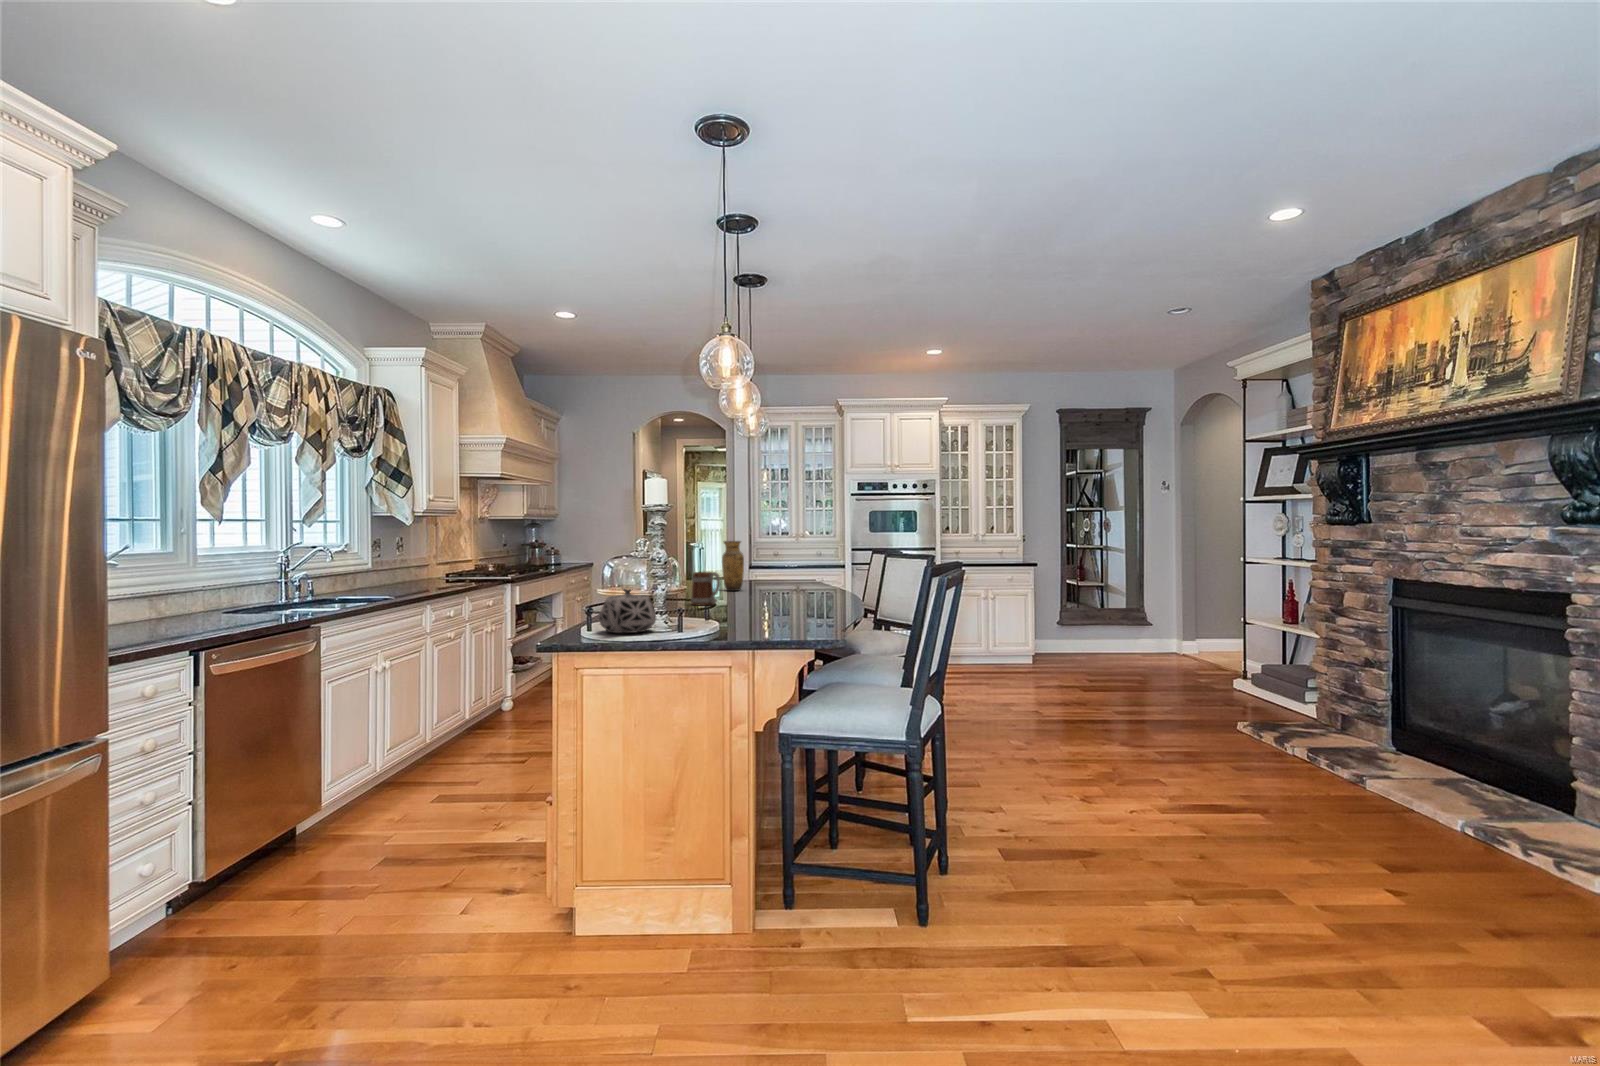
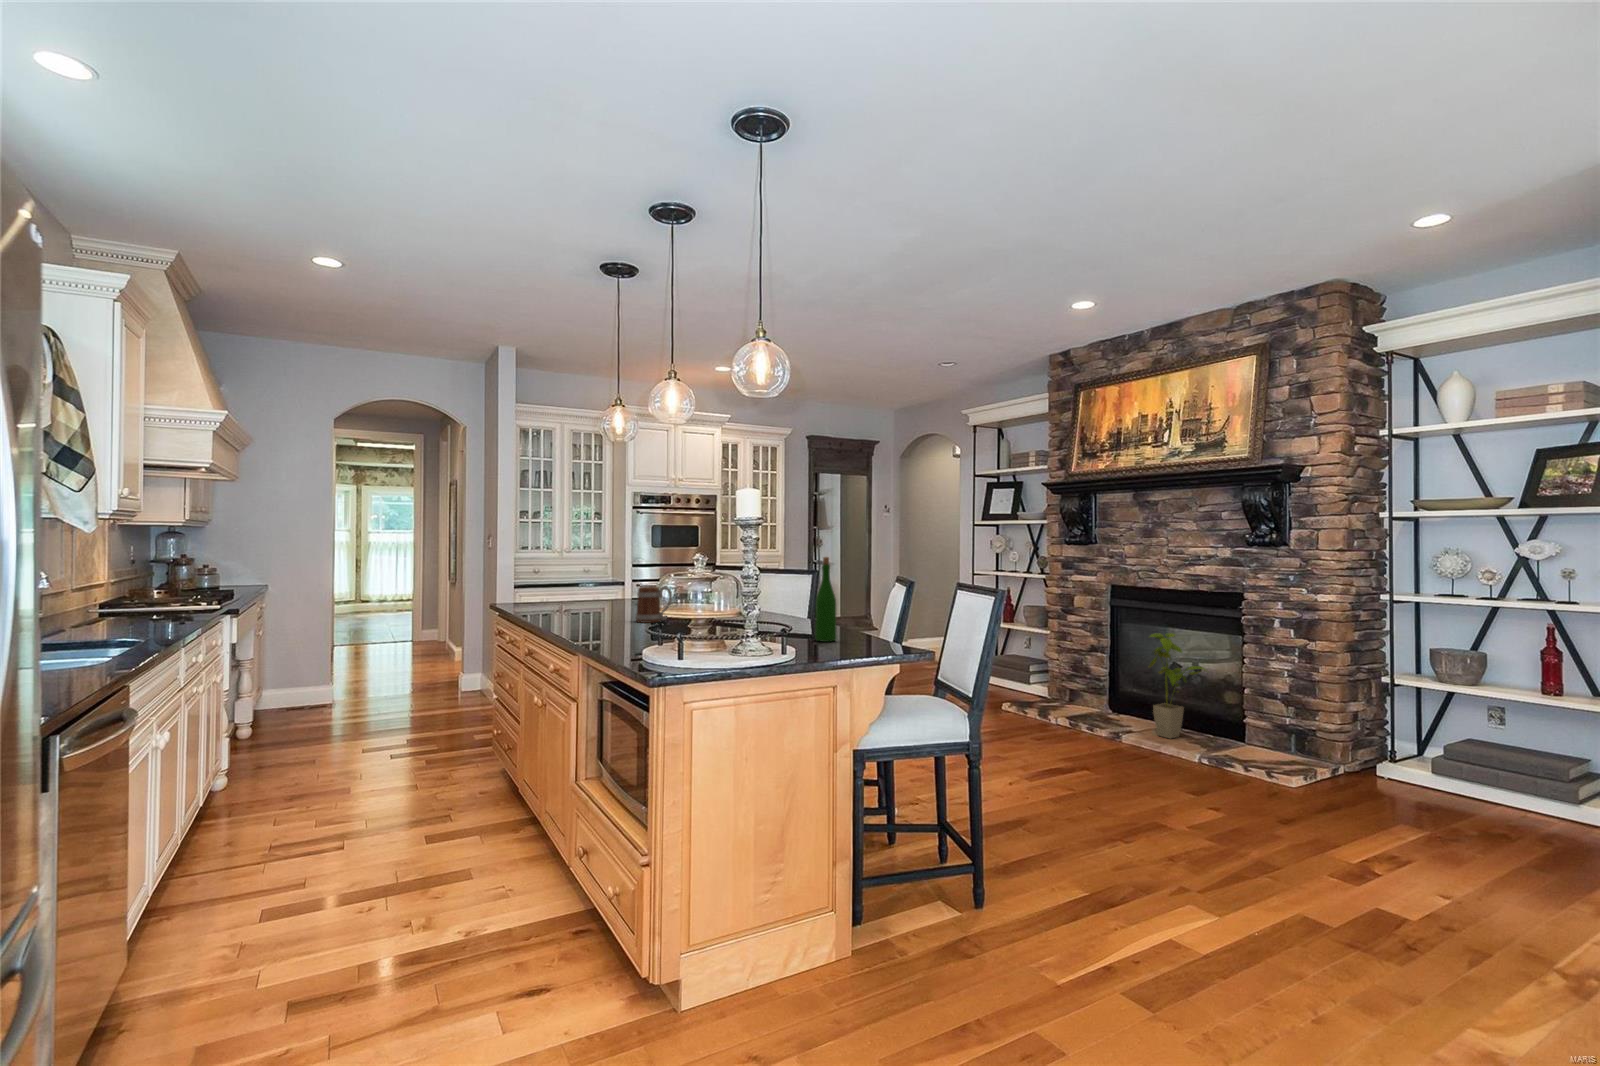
vase: present [722,541,744,591] -> none [603,553,627,607]
wine bottle: none [769,543,791,630] -> present [815,557,836,642]
teapot: present [599,588,656,633] -> none [670,604,731,653]
house plant: none [1417,646,1519,794] -> present [1149,633,1205,738]

